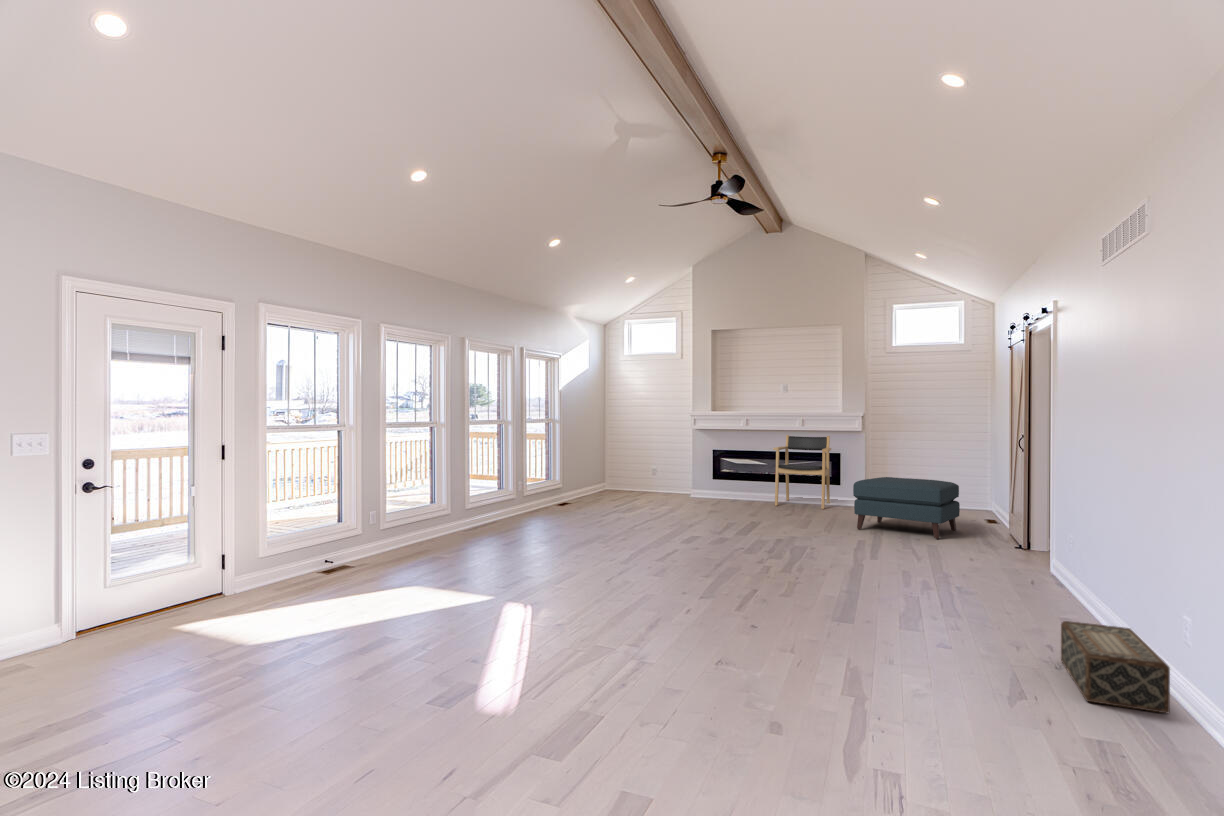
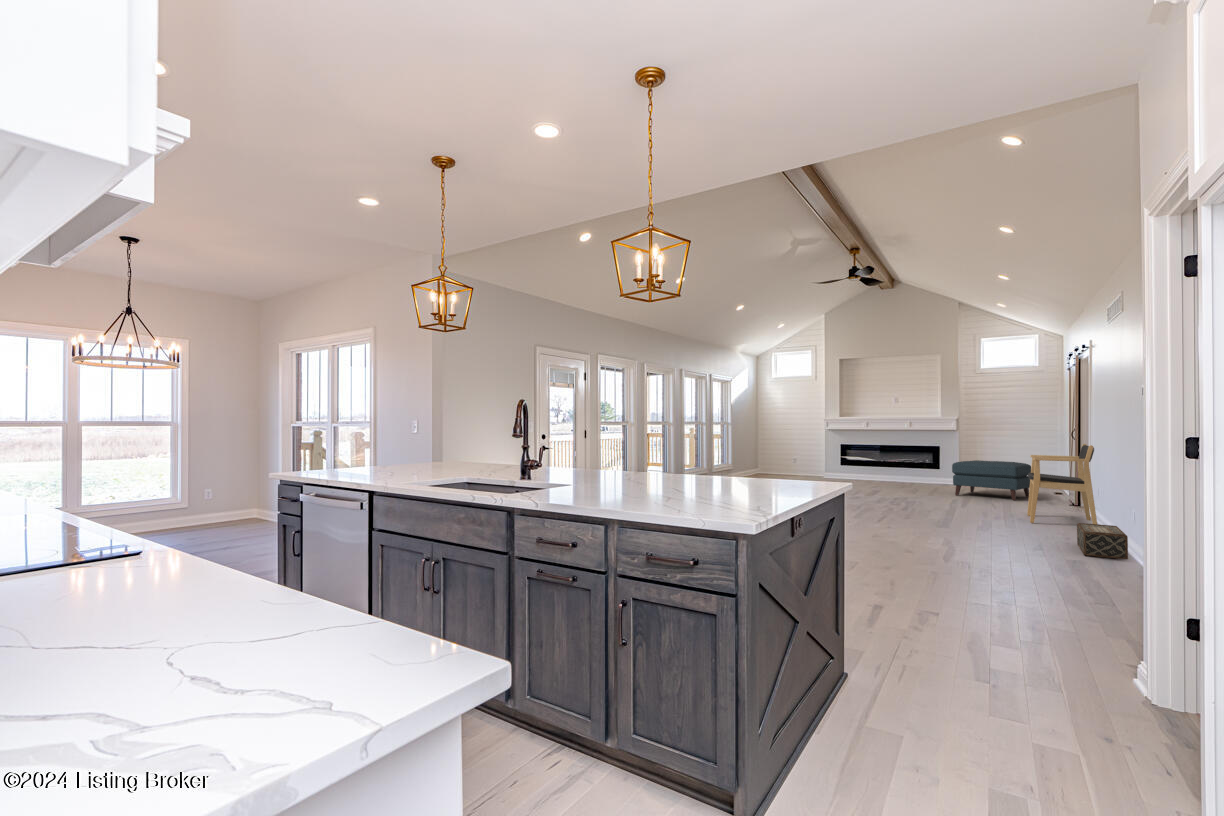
armchair: present [773,435,831,509] -> present [1027,444,1097,524]

